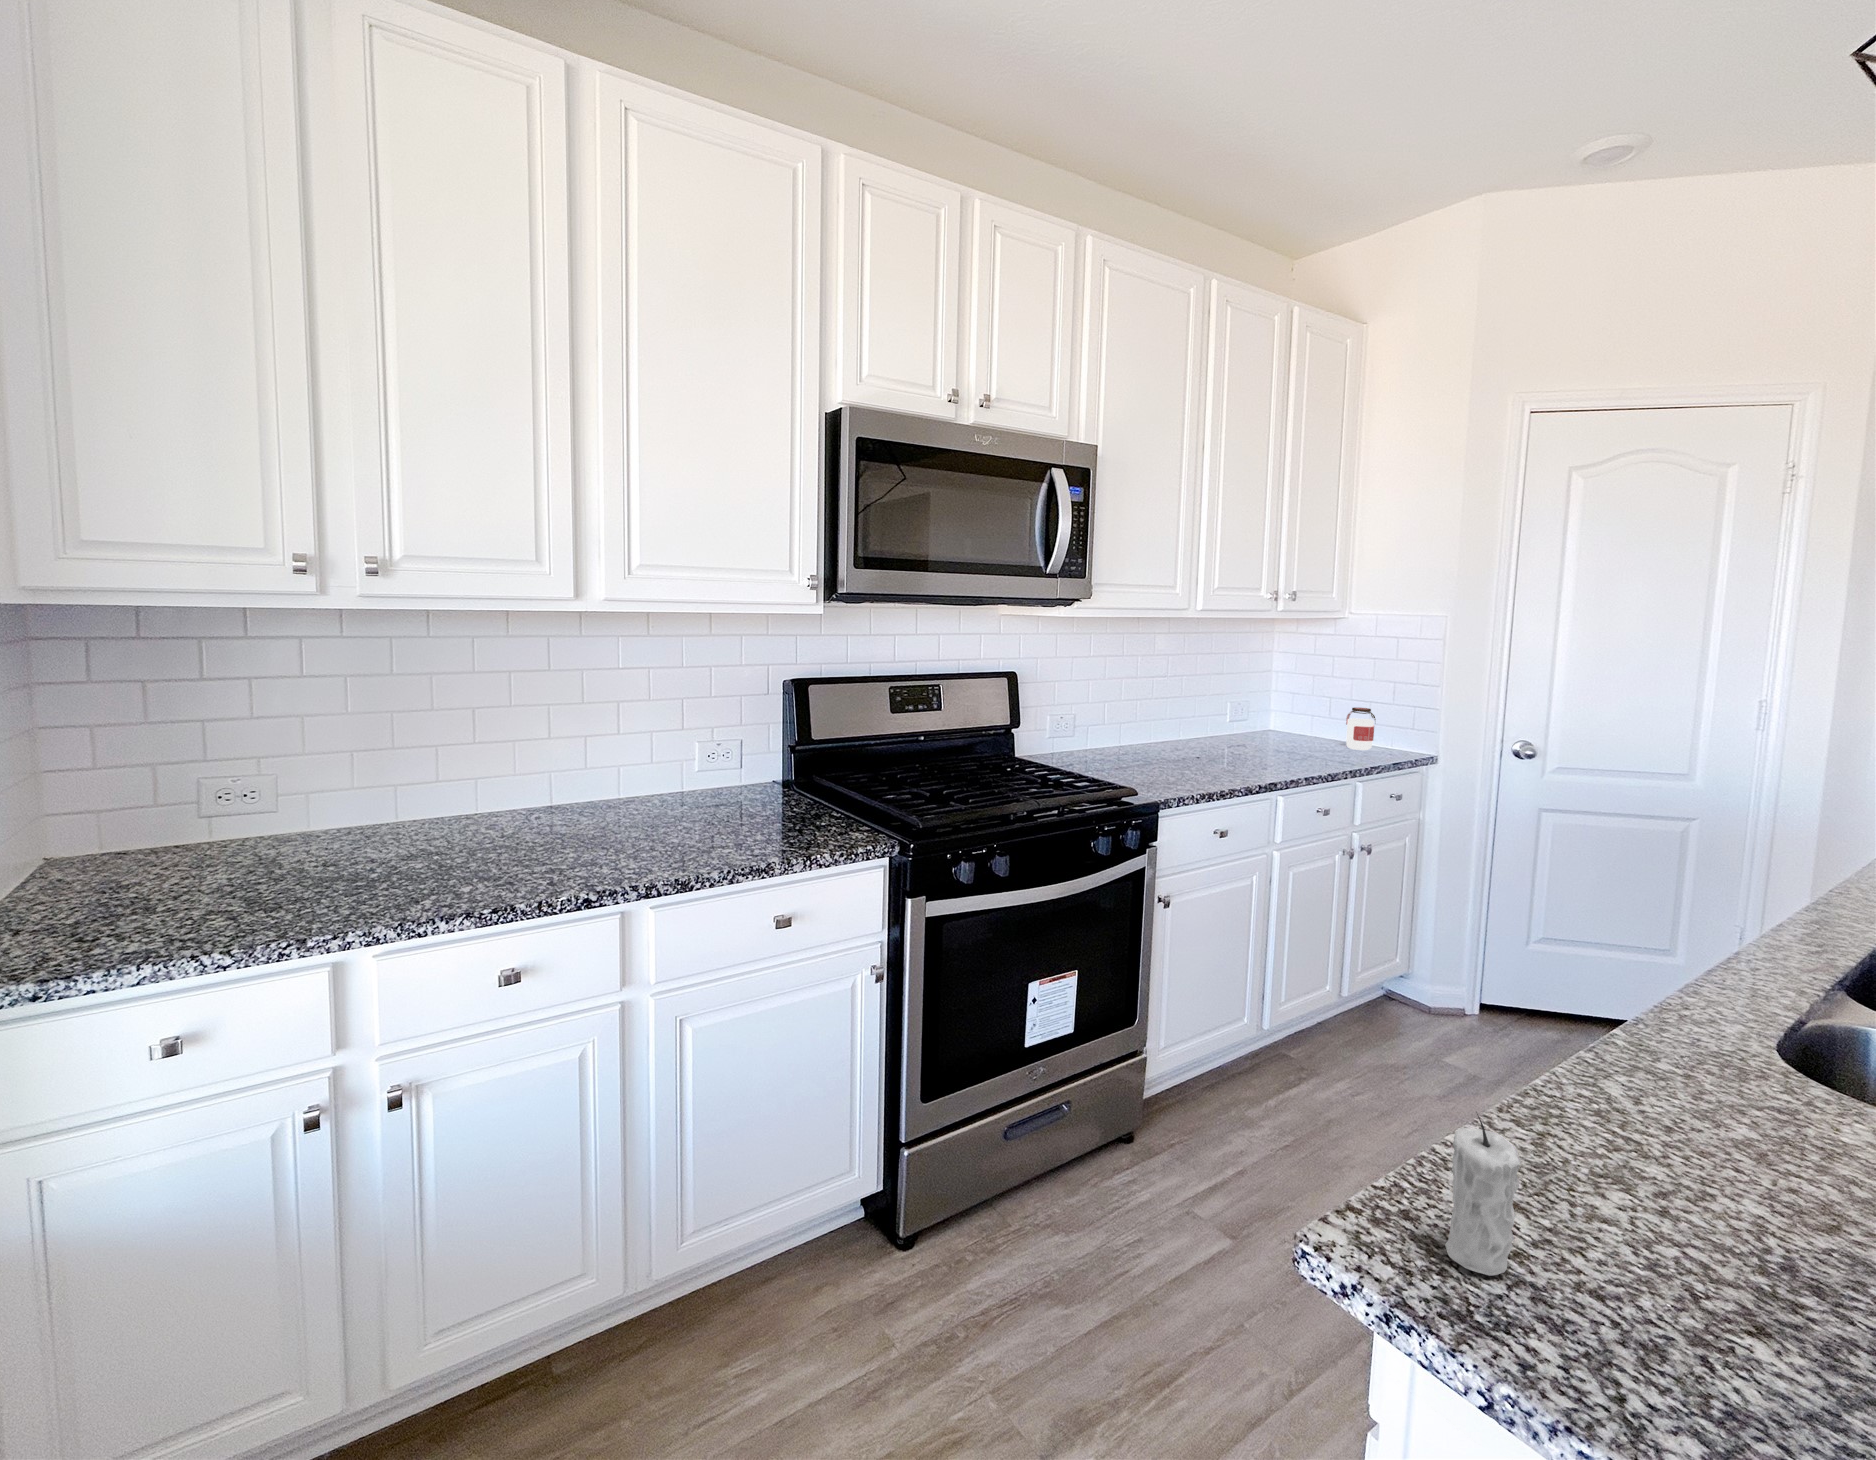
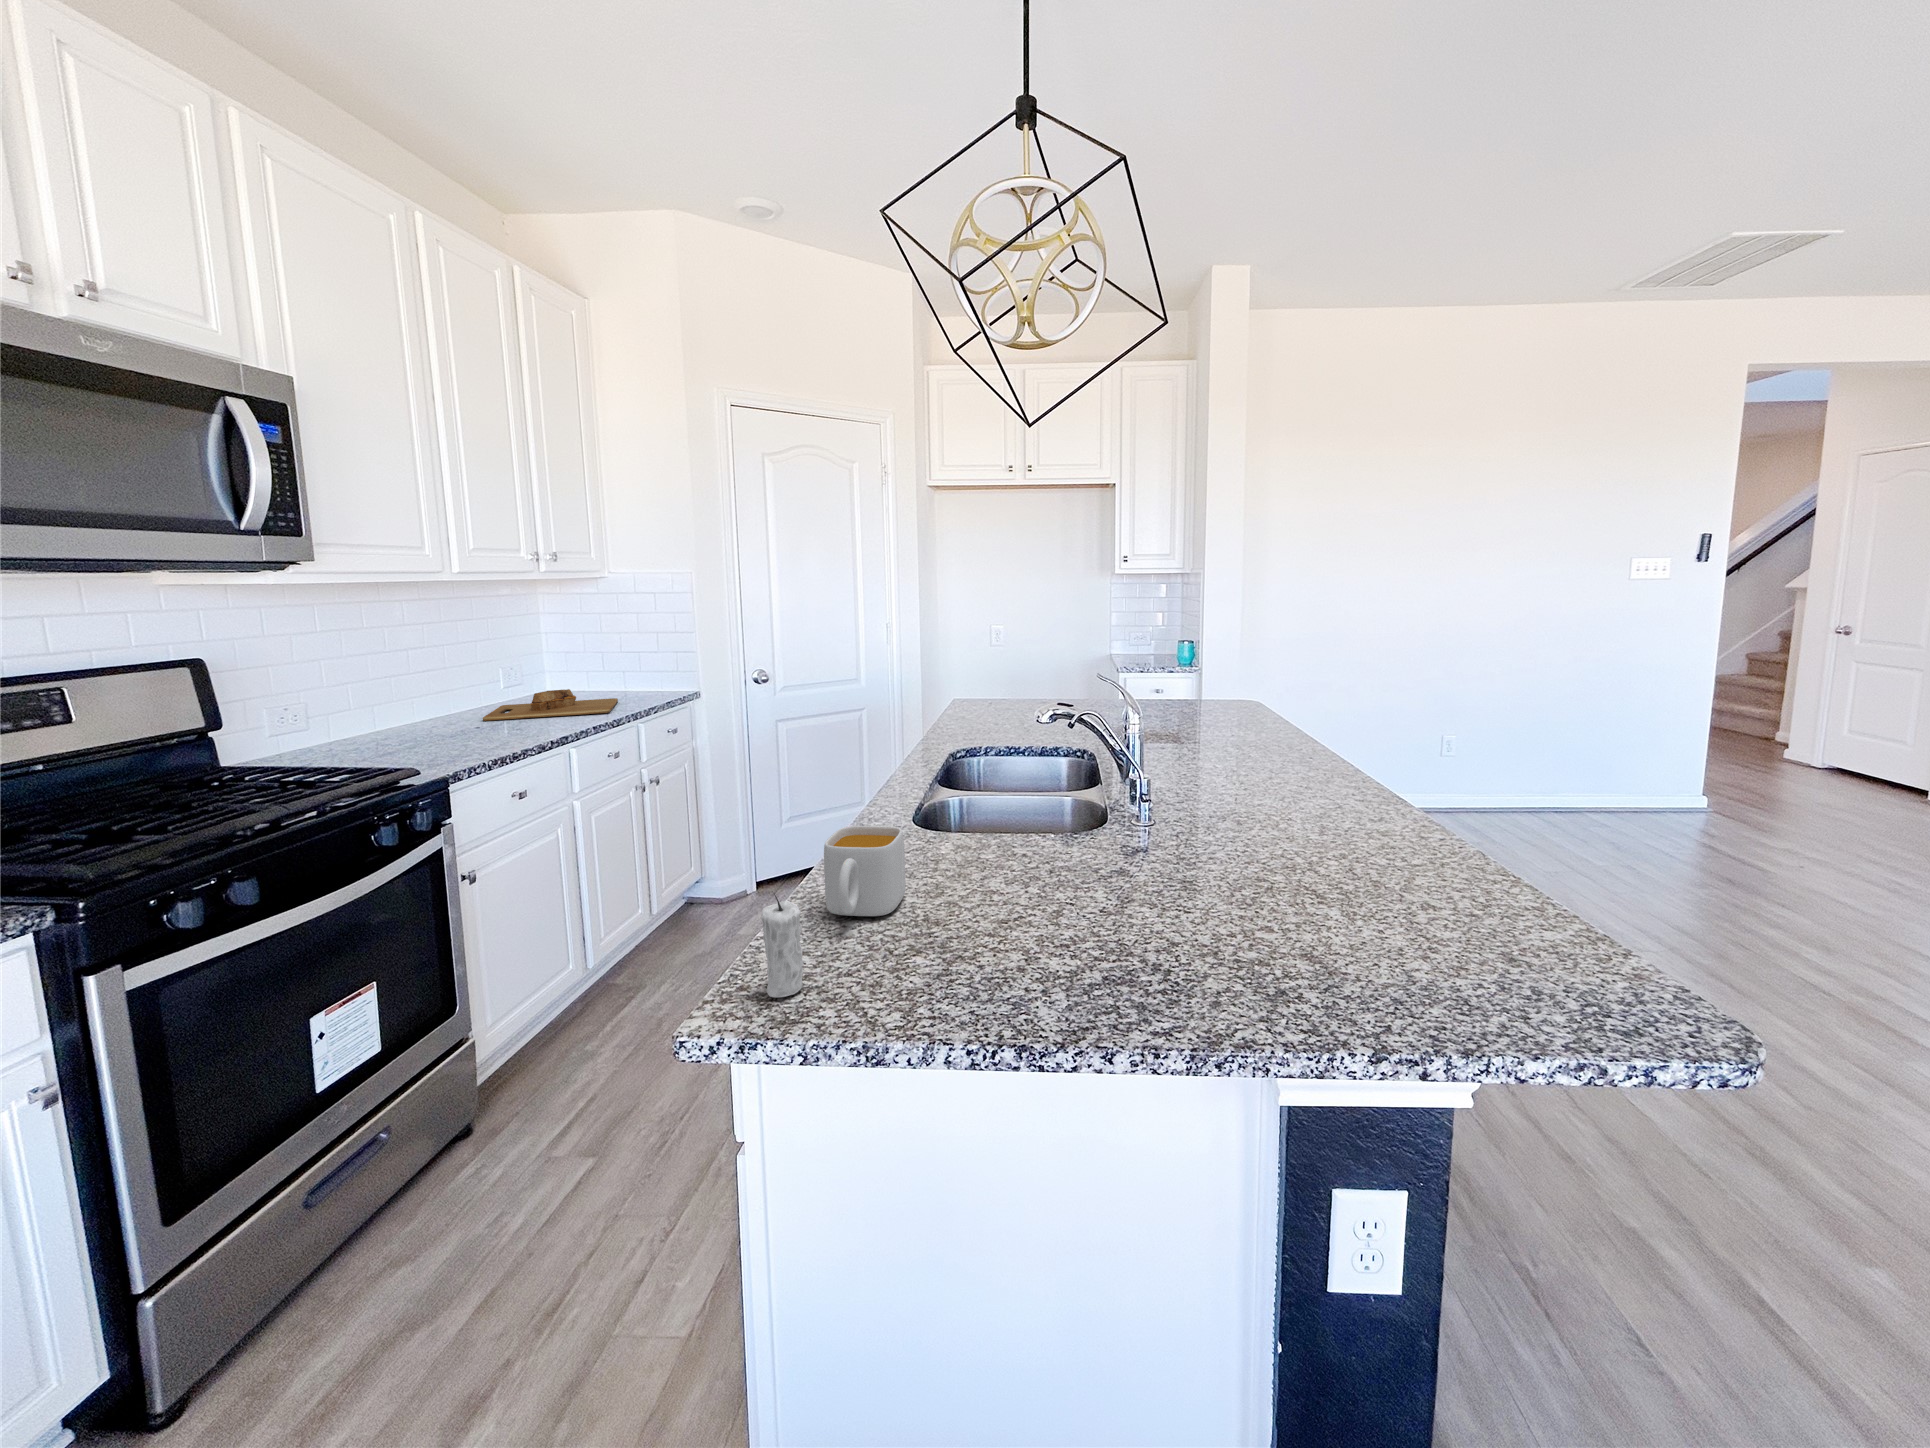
jar: present [1346,708,1376,750] -> none [619,658,645,697]
cutting board: none [1205,731,1340,765] -> present [483,689,618,721]
mug: none [1573,1040,1751,1216] -> present [824,826,906,916]

